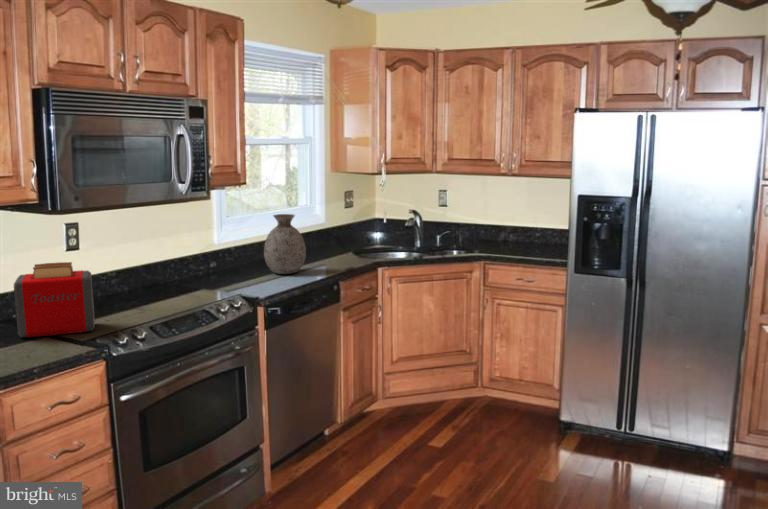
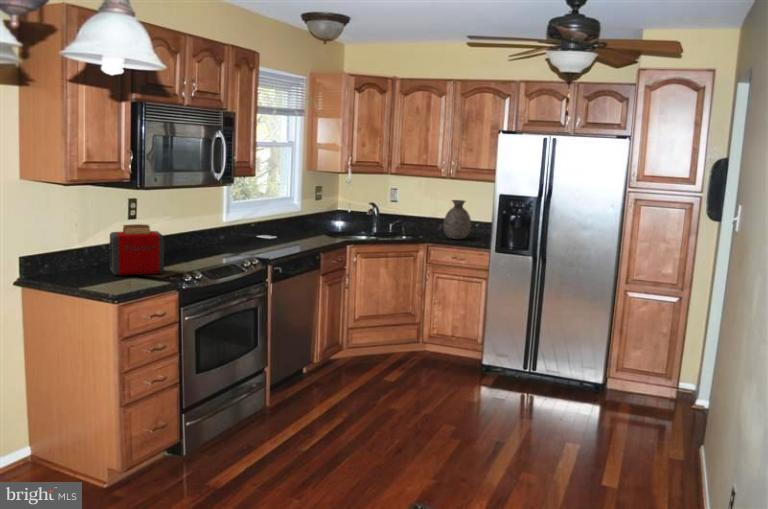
vase: present [264,214,306,274] -> present [443,200,471,239]

